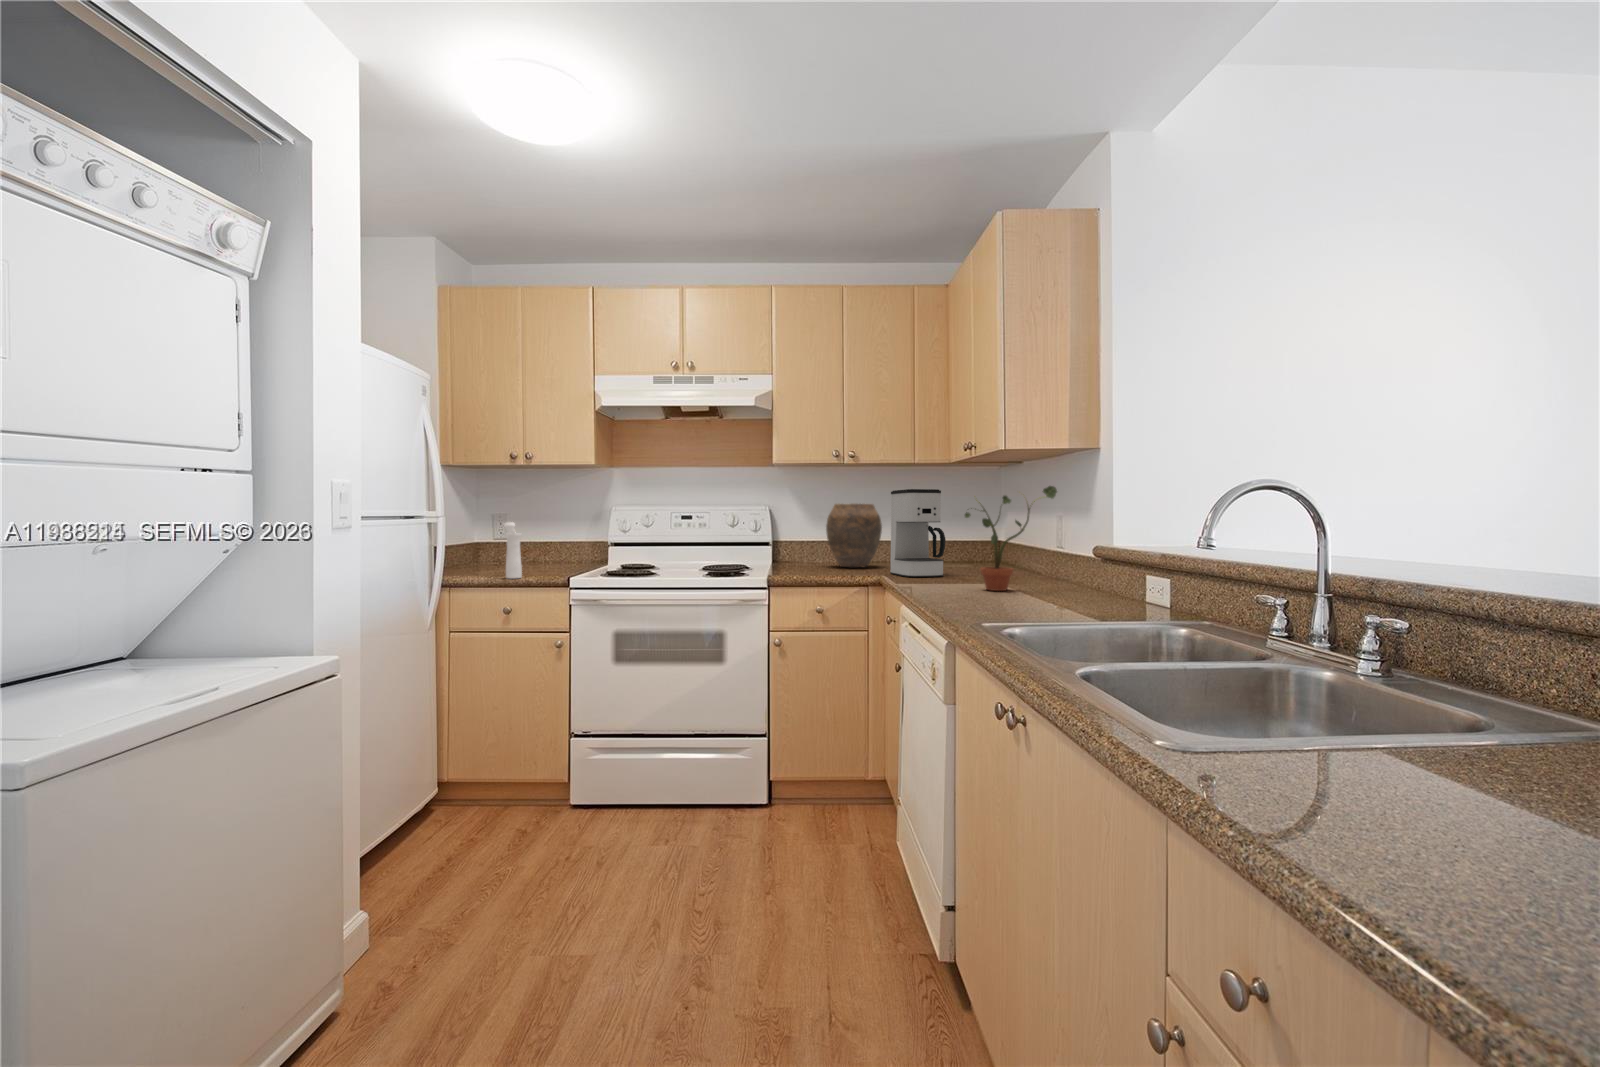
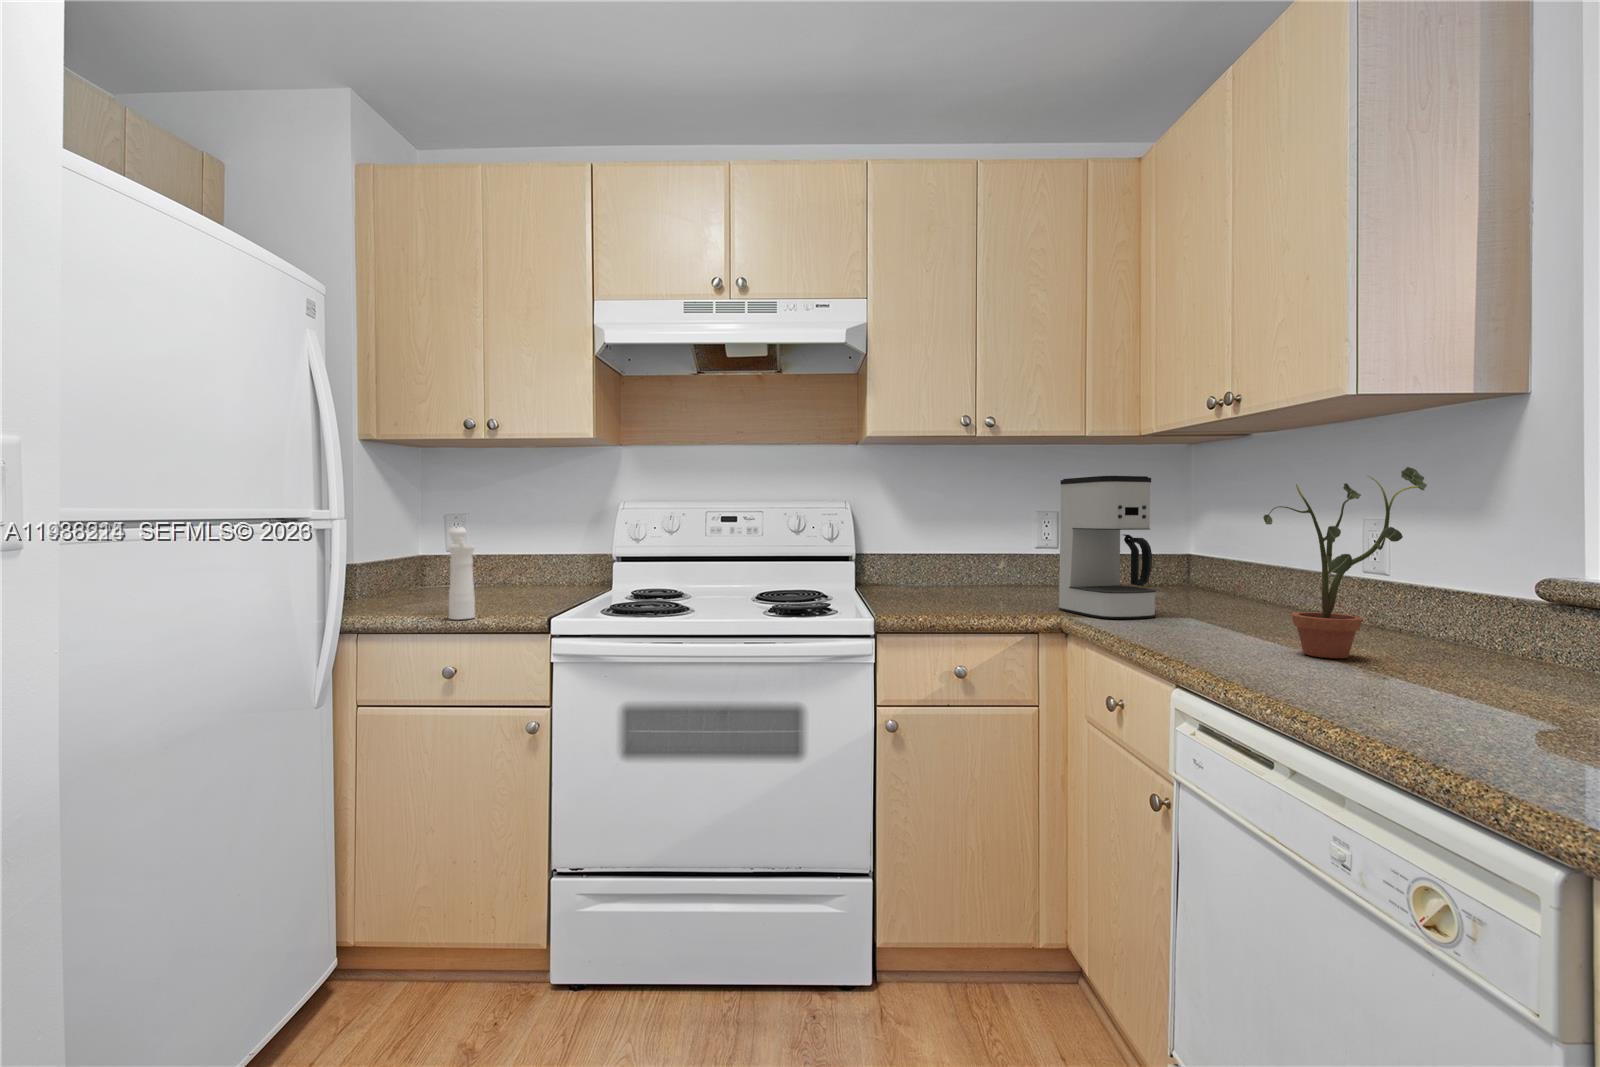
vase: present [826,503,882,567] -> none [938,499,1024,596]

